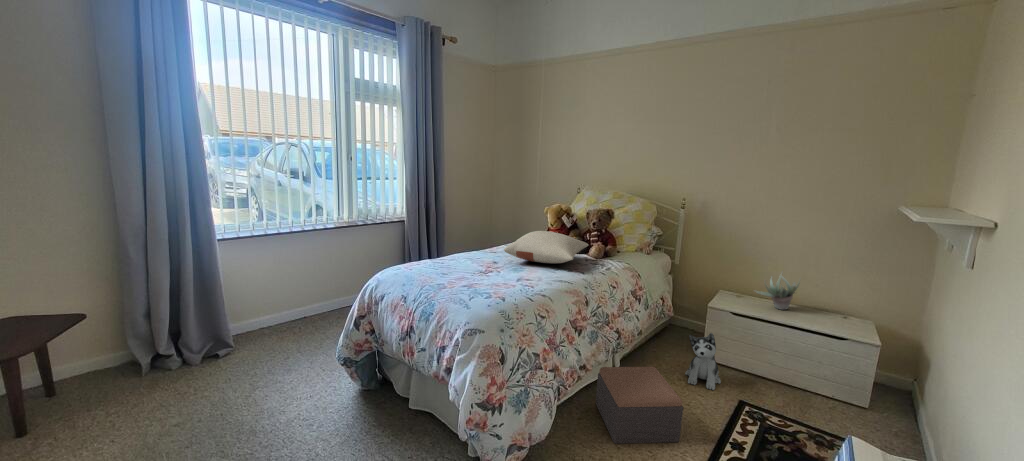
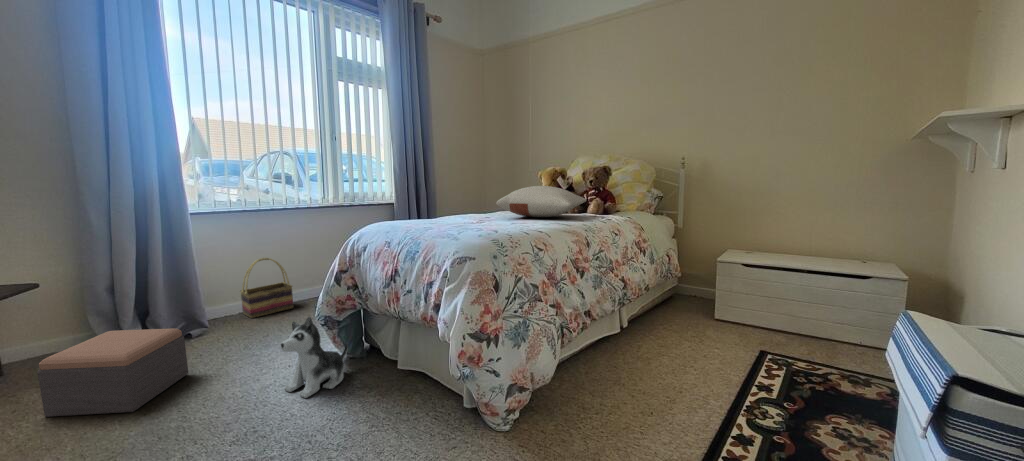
succulent plant: present [755,273,800,310] -> none [765,215,814,258]
basket: none [262,279,310,336] -> present [240,258,294,318]
plush toy: present [685,333,721,390] -> present [281,317,348,398]
footstool: present [596,367,683,444] -> present [37,328,188,417]

